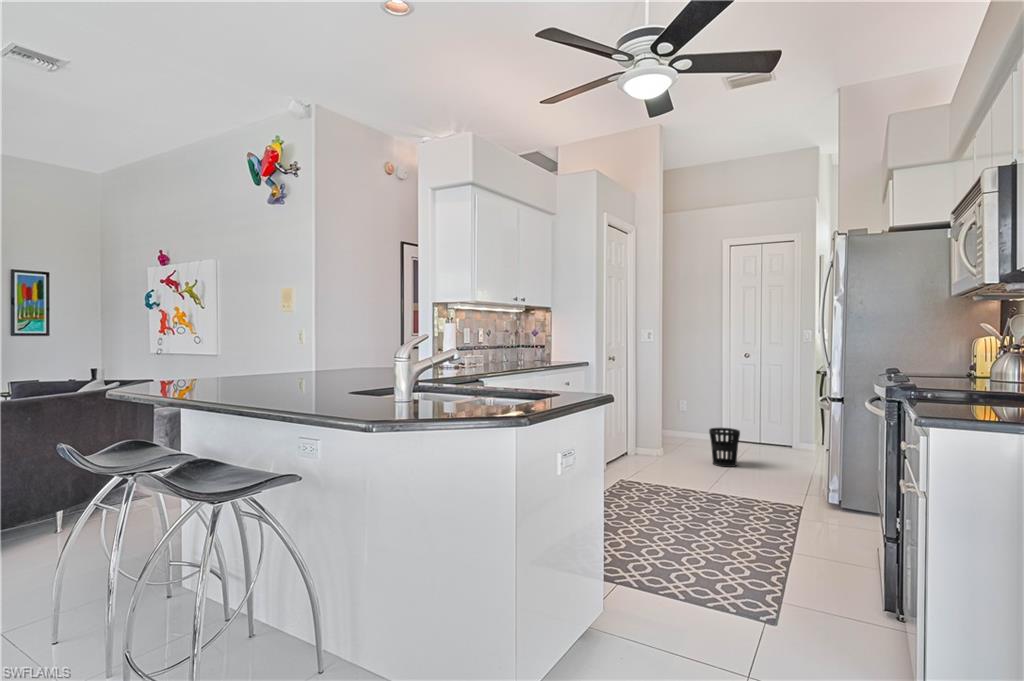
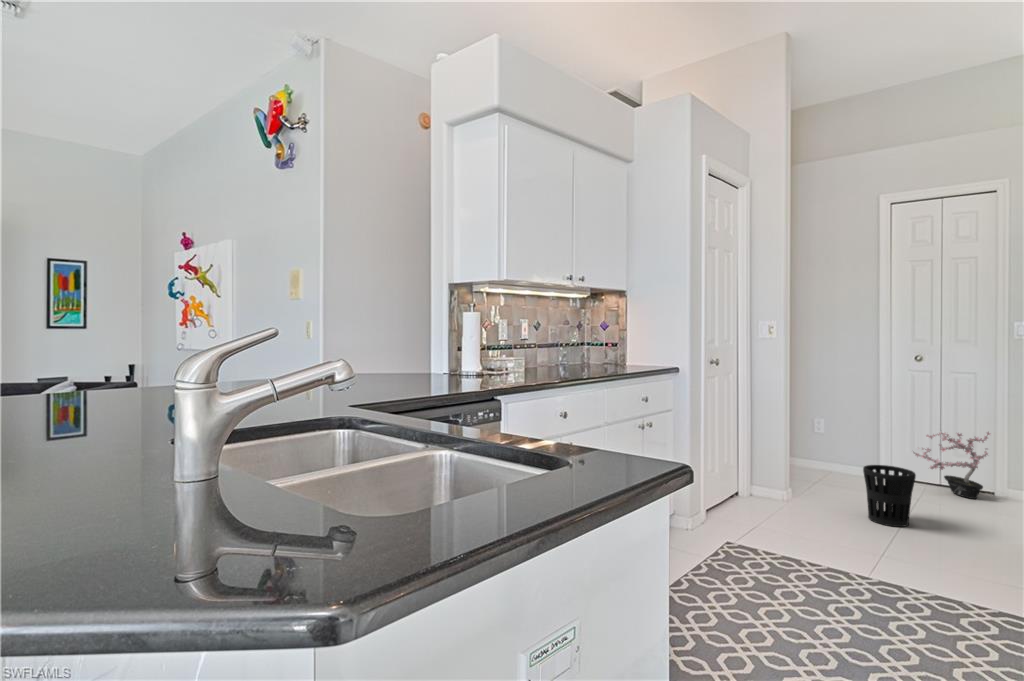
potted plant: none [743,403,792,451] -> present [913,432,991,499]

